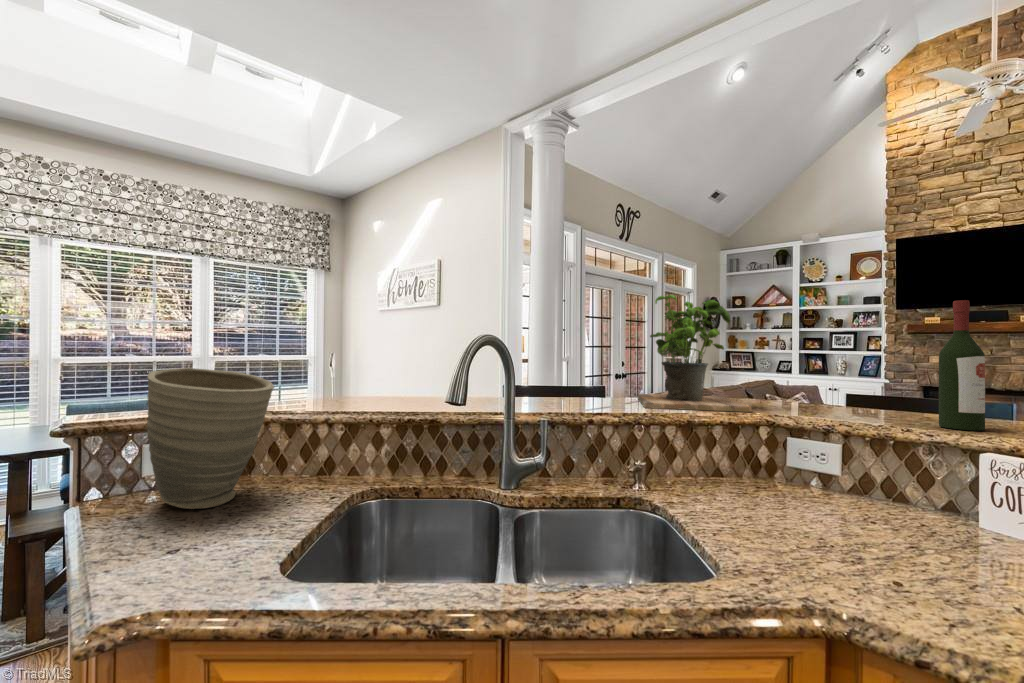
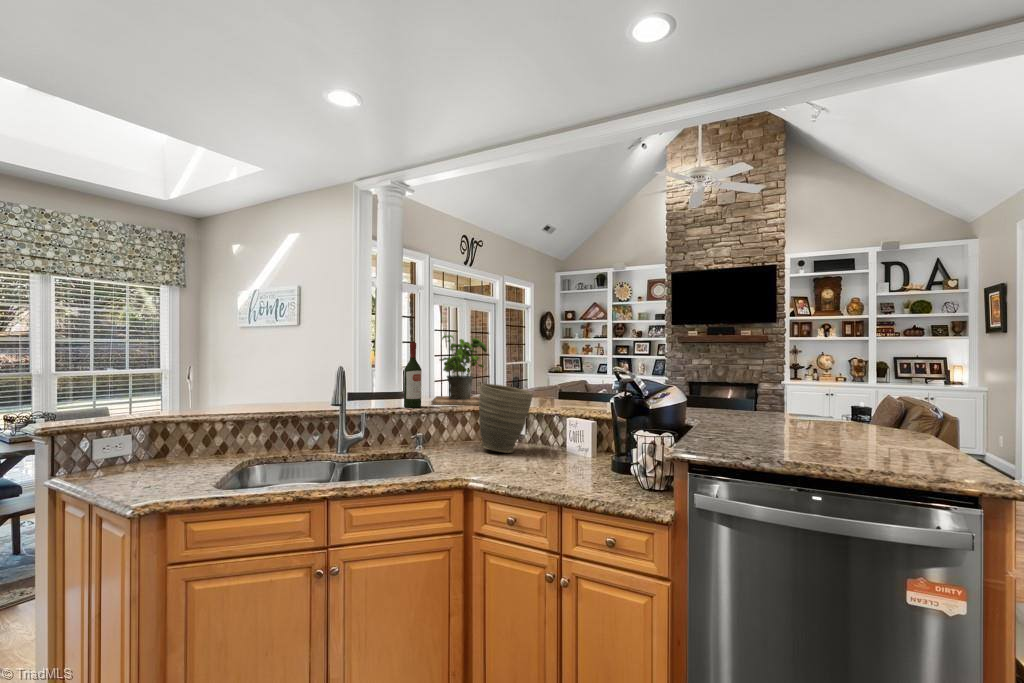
wine bottle: present [939,300,985,431] -> present [404,343,422,407]
vase: present [147,368,274,509] -> present [479,383,533,453]

